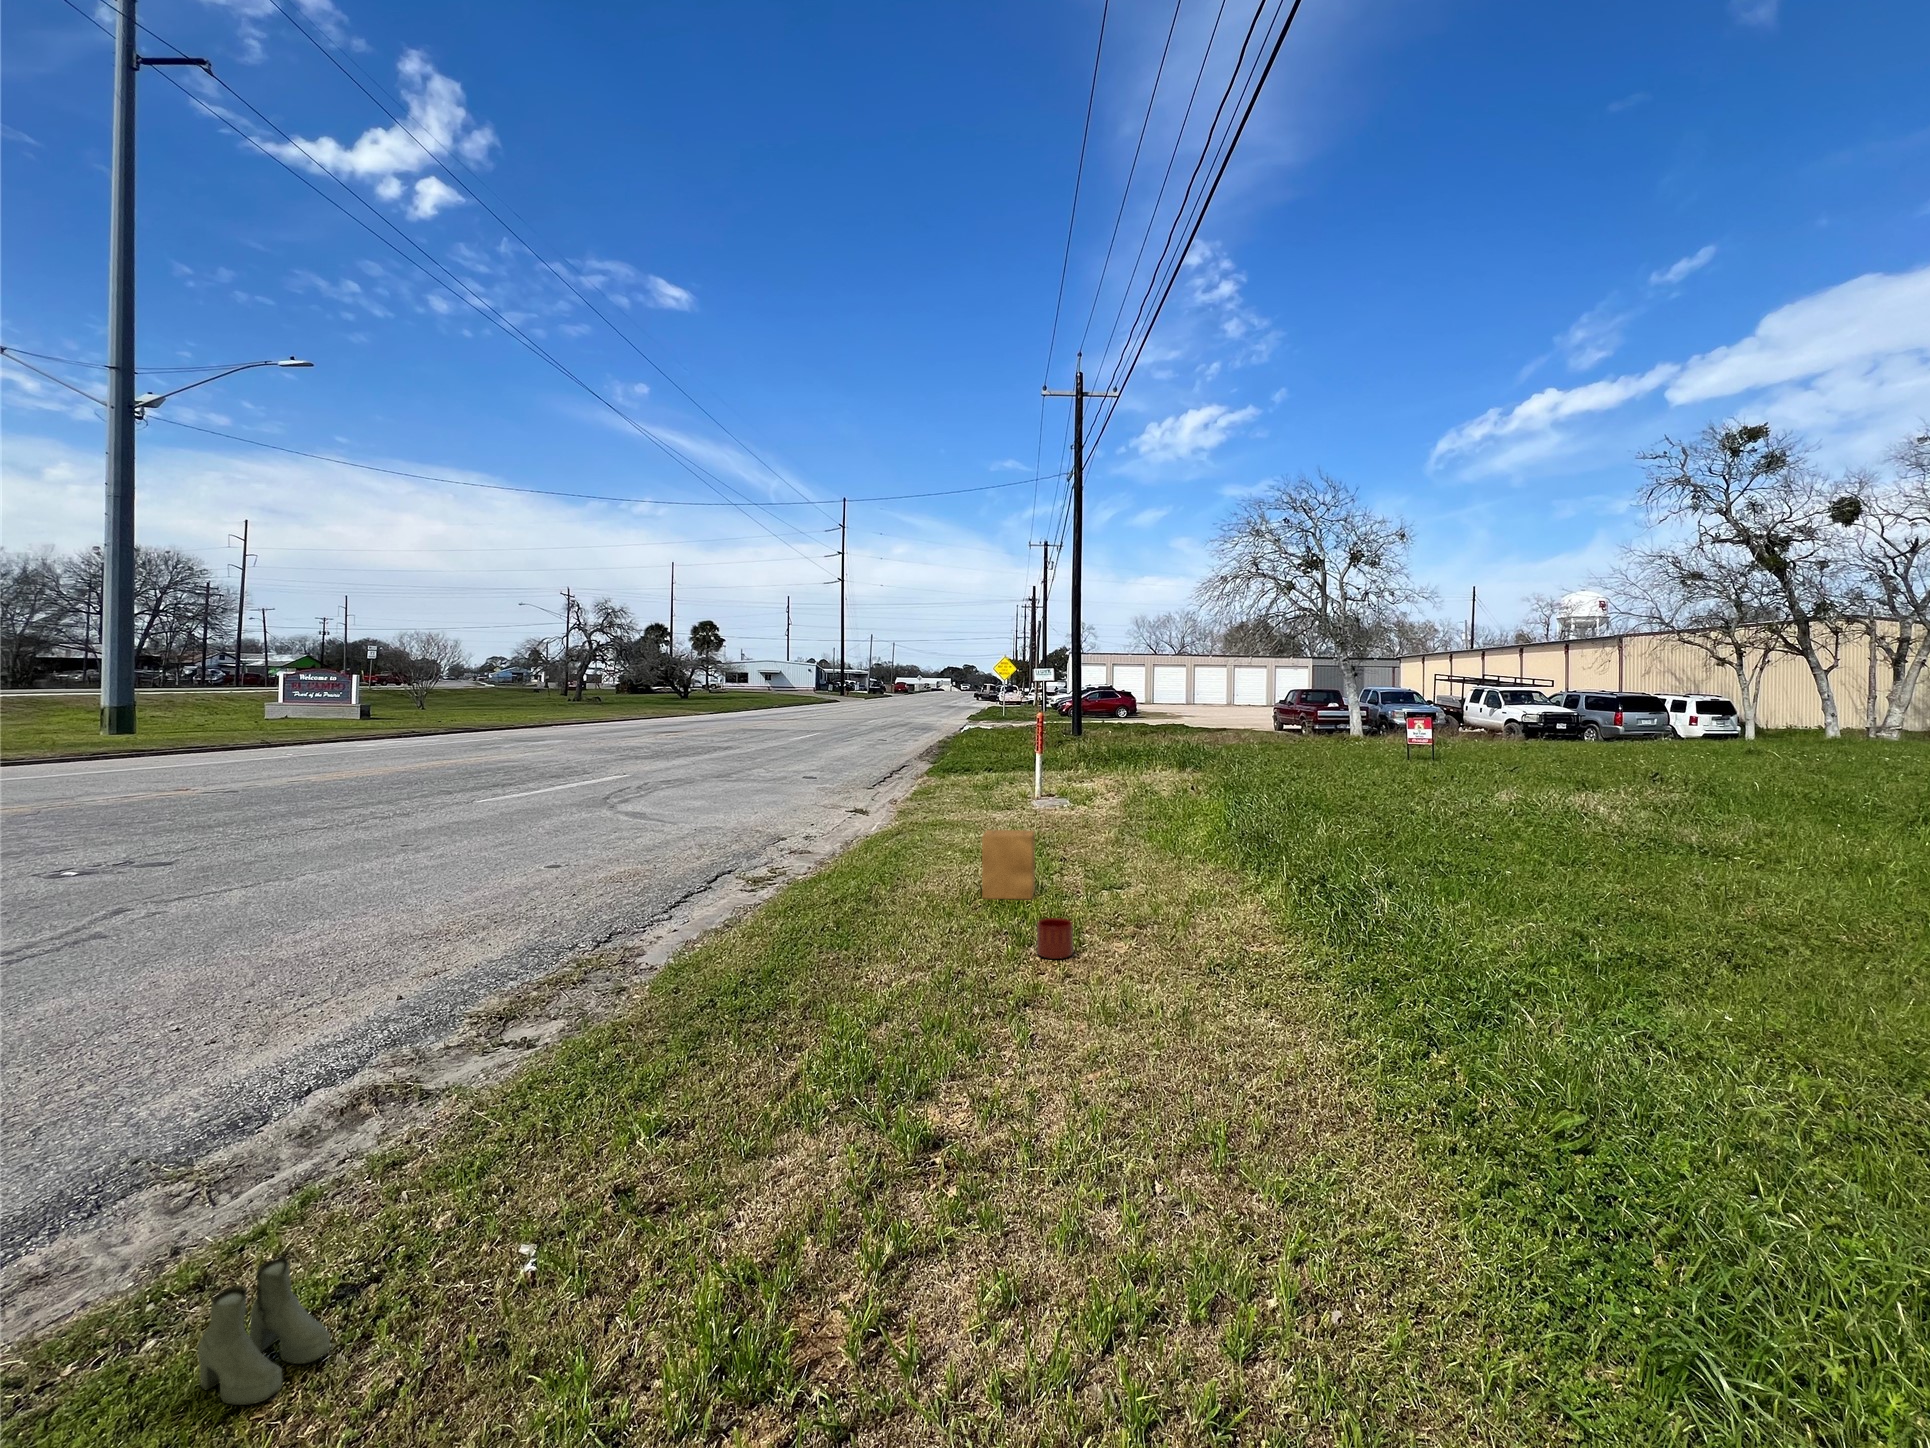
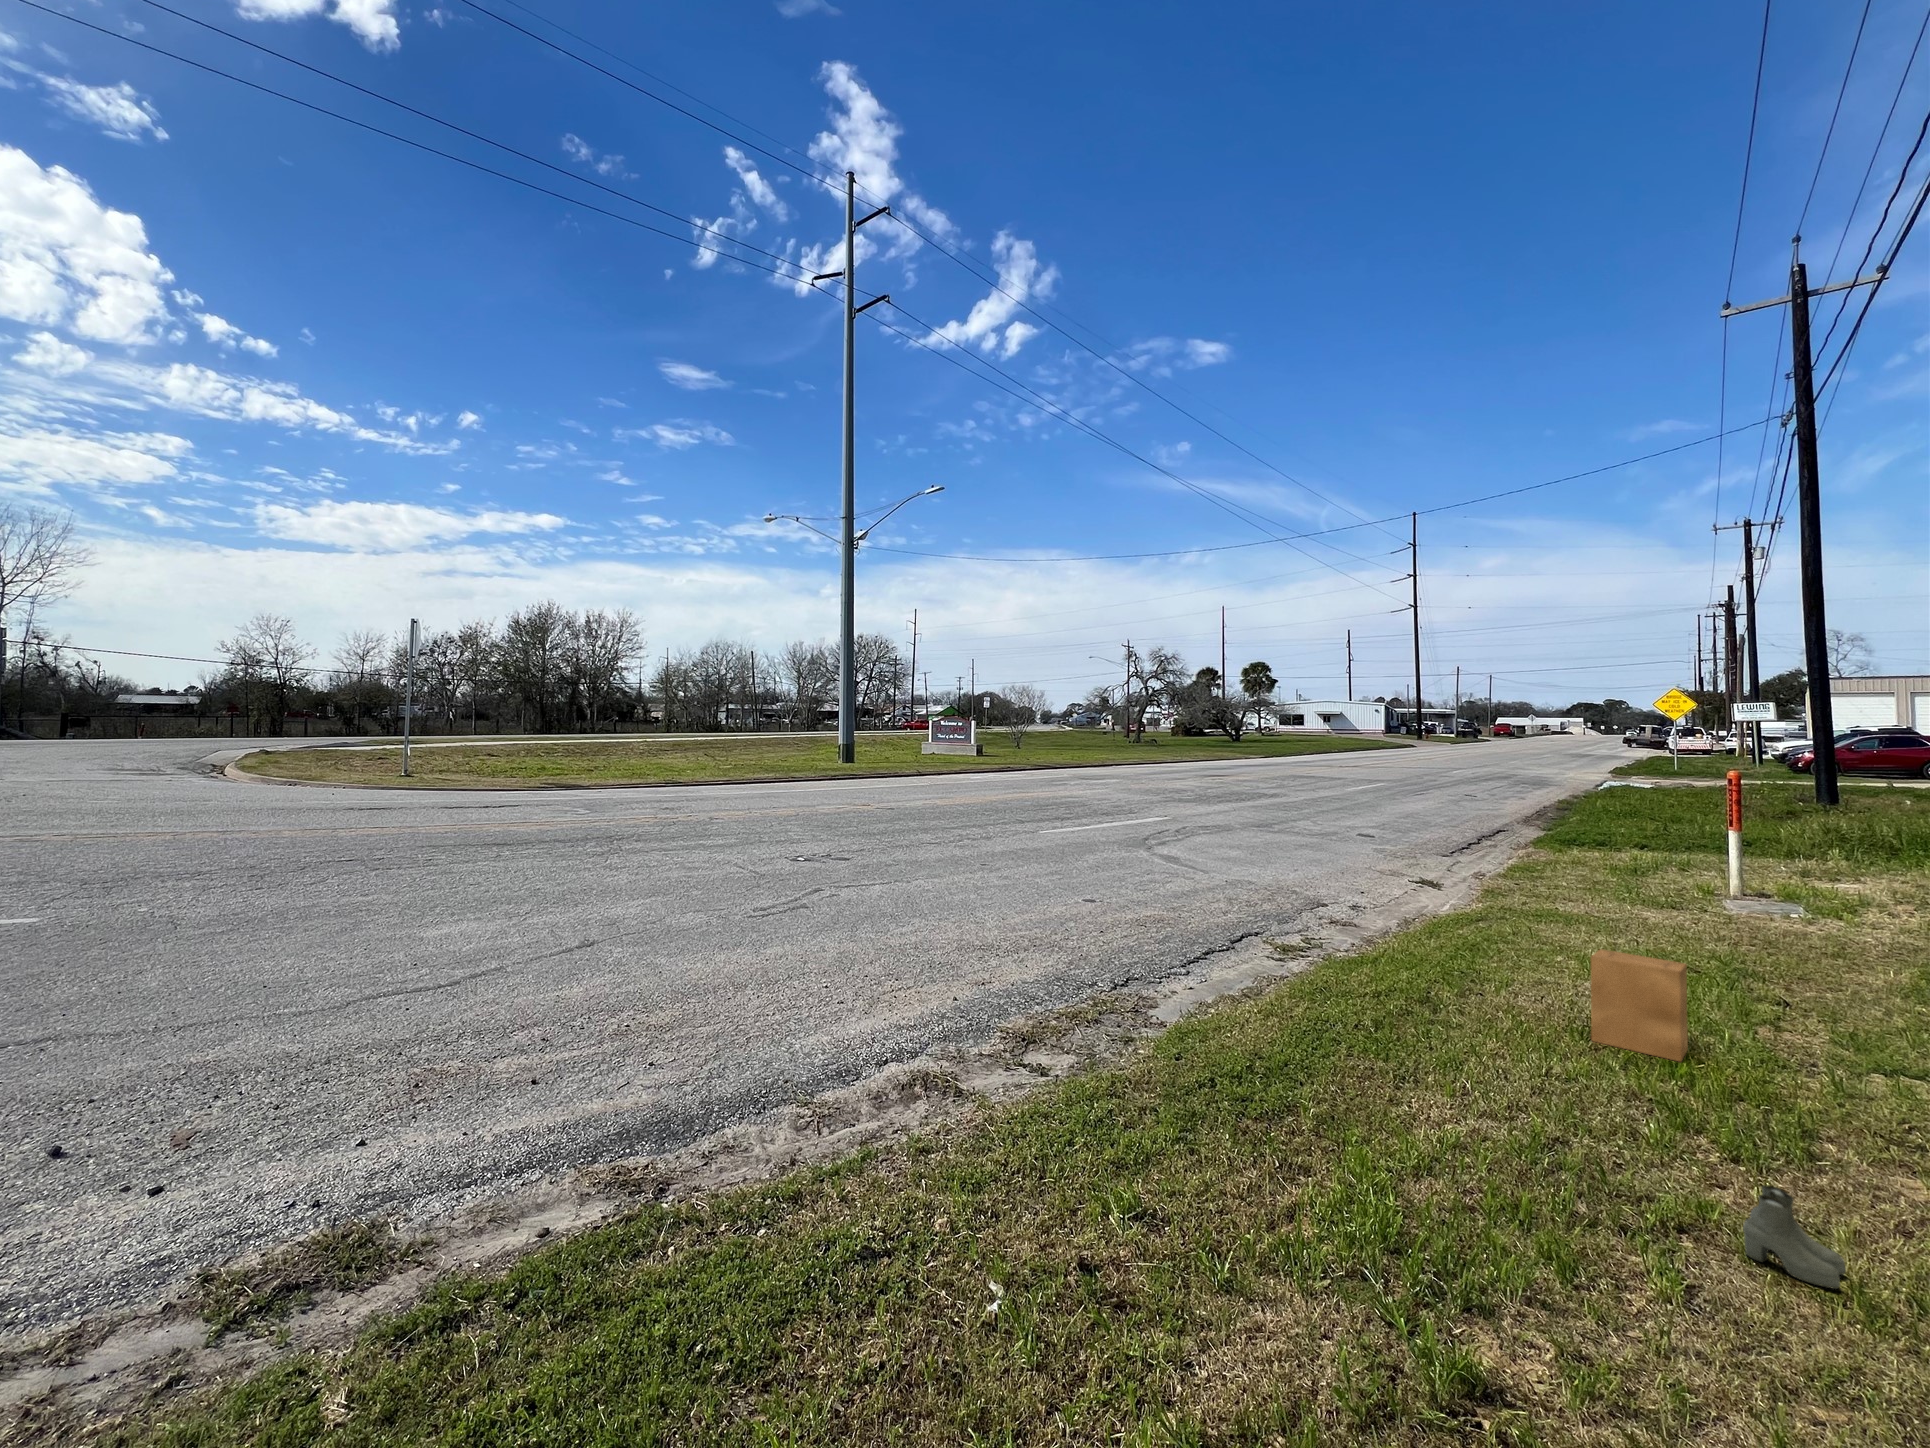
planter: present [1037,918,1073,959] -> none [1686,1101,1761,1172]
boots: present [198,1258,330,1405] -> present [1743,1185,1846,1289]

